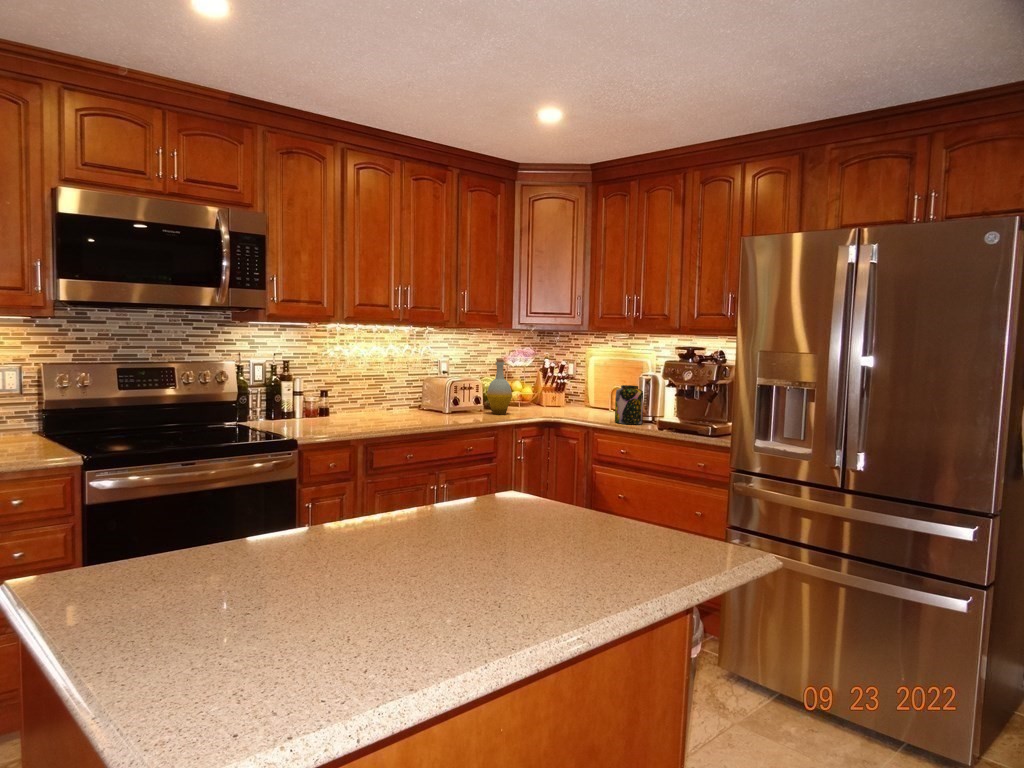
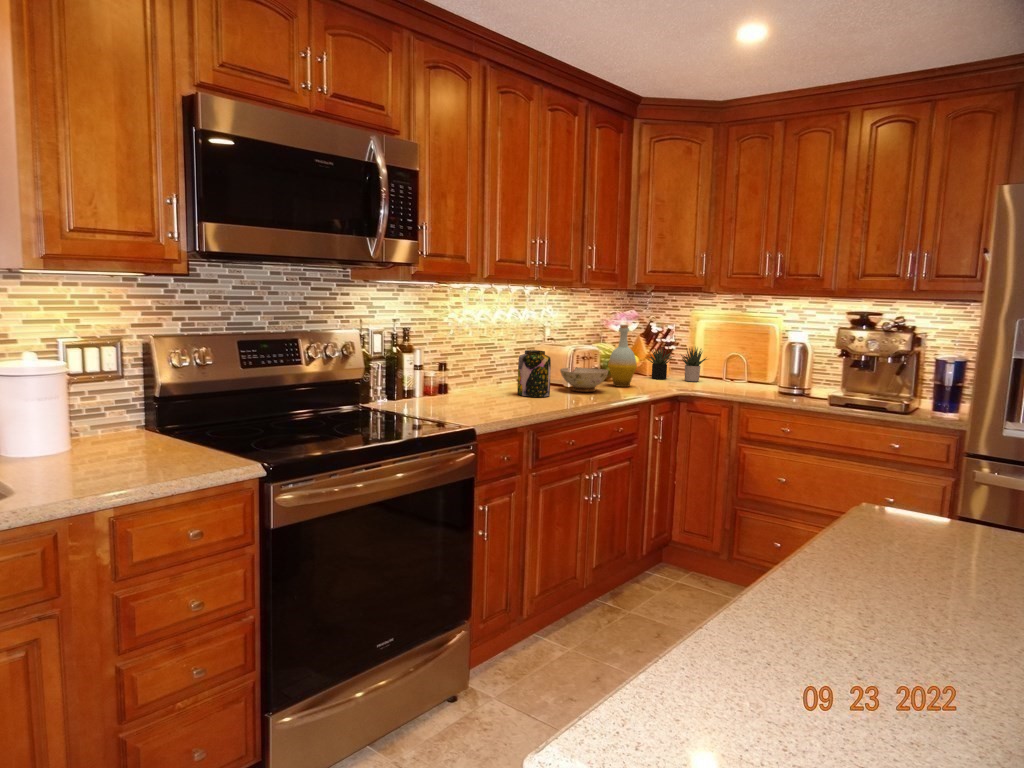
succulent plant: none [536,378,591,411] -> present [648,348,707,381]
jar: present [615,385,643,424] -> present [517,350,551,397]
ceramic bowl: none [433,396,476,417] -> present [560,368,608,392]

